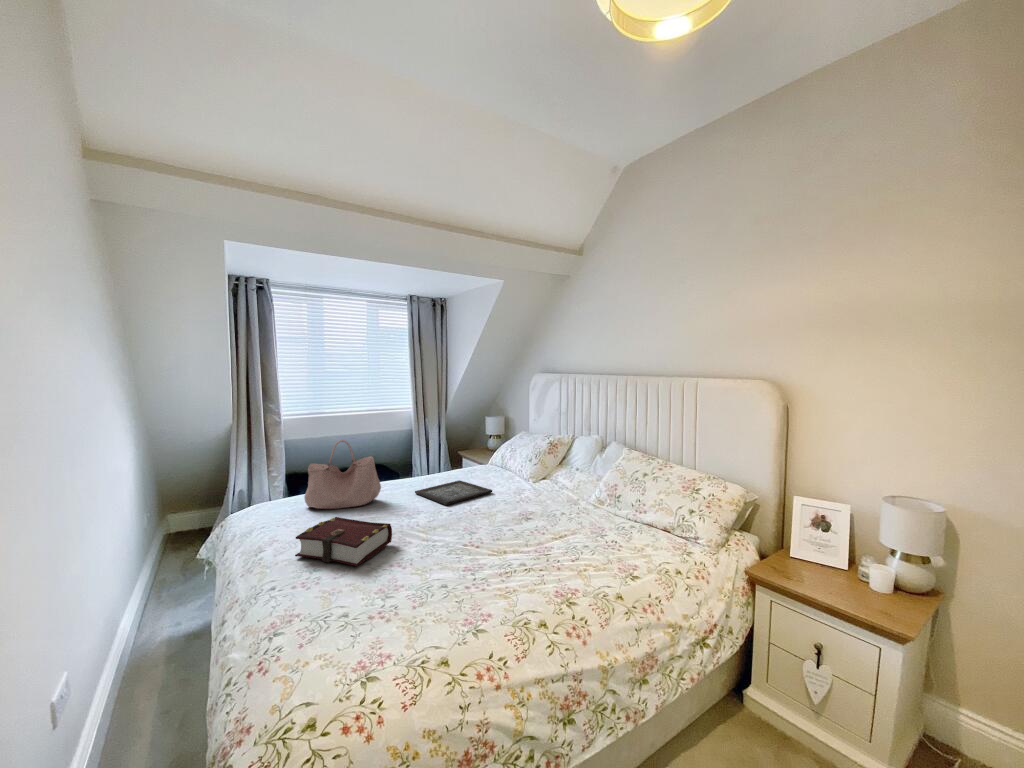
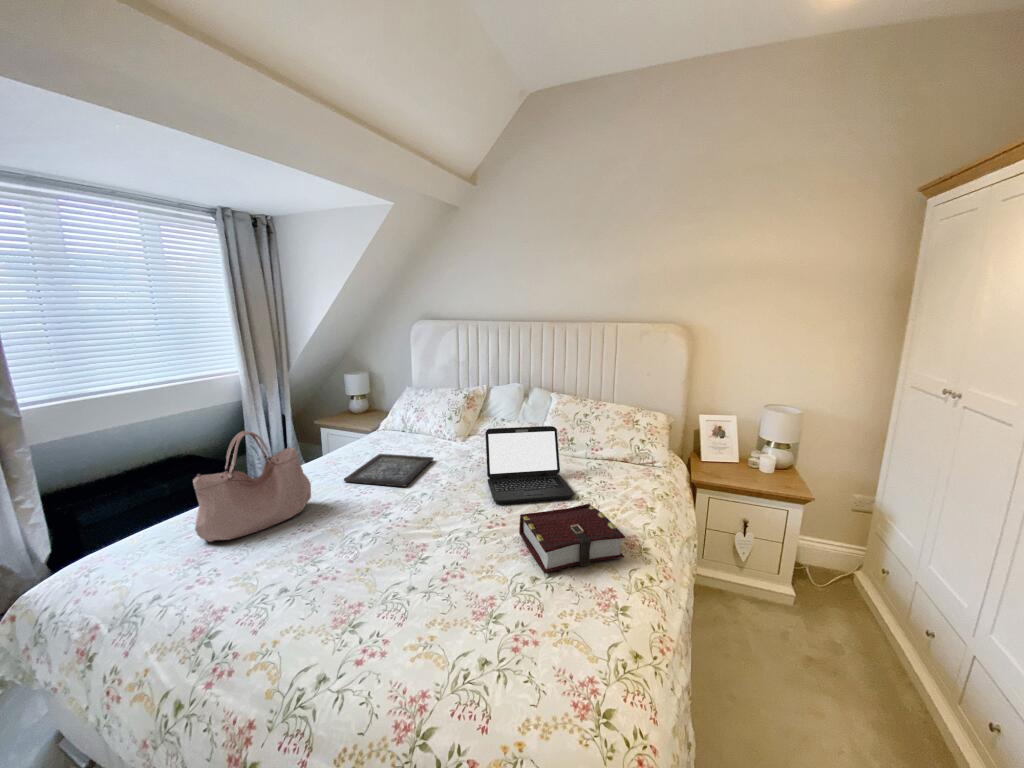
laptop: none [490,468,580,546] -> present [485,426,574,505]
book: present [295,517,392,566] -> present [519,504,625,573]

